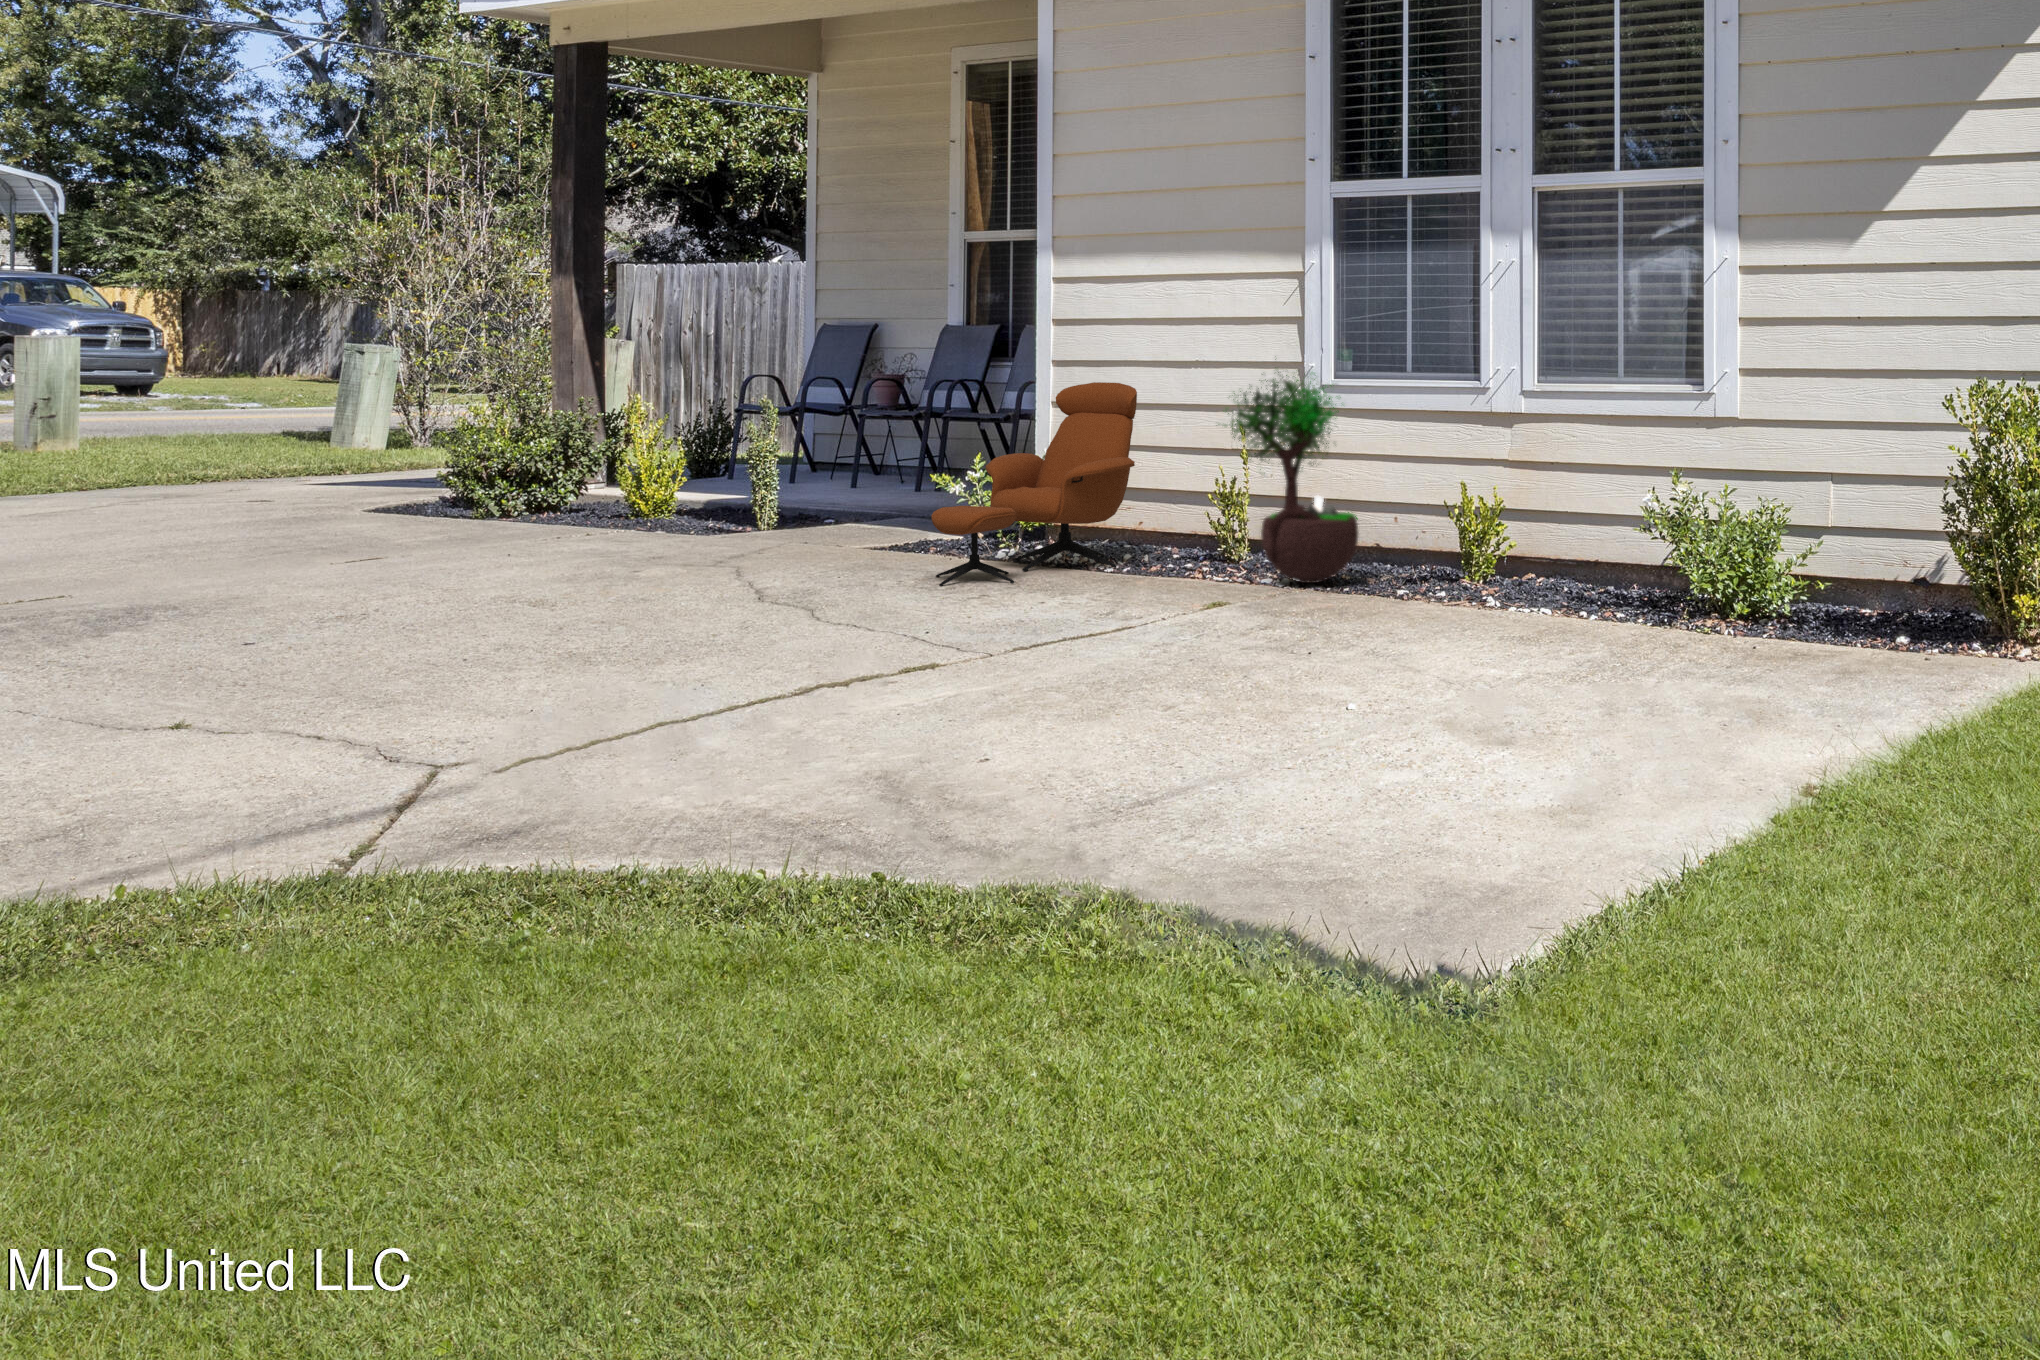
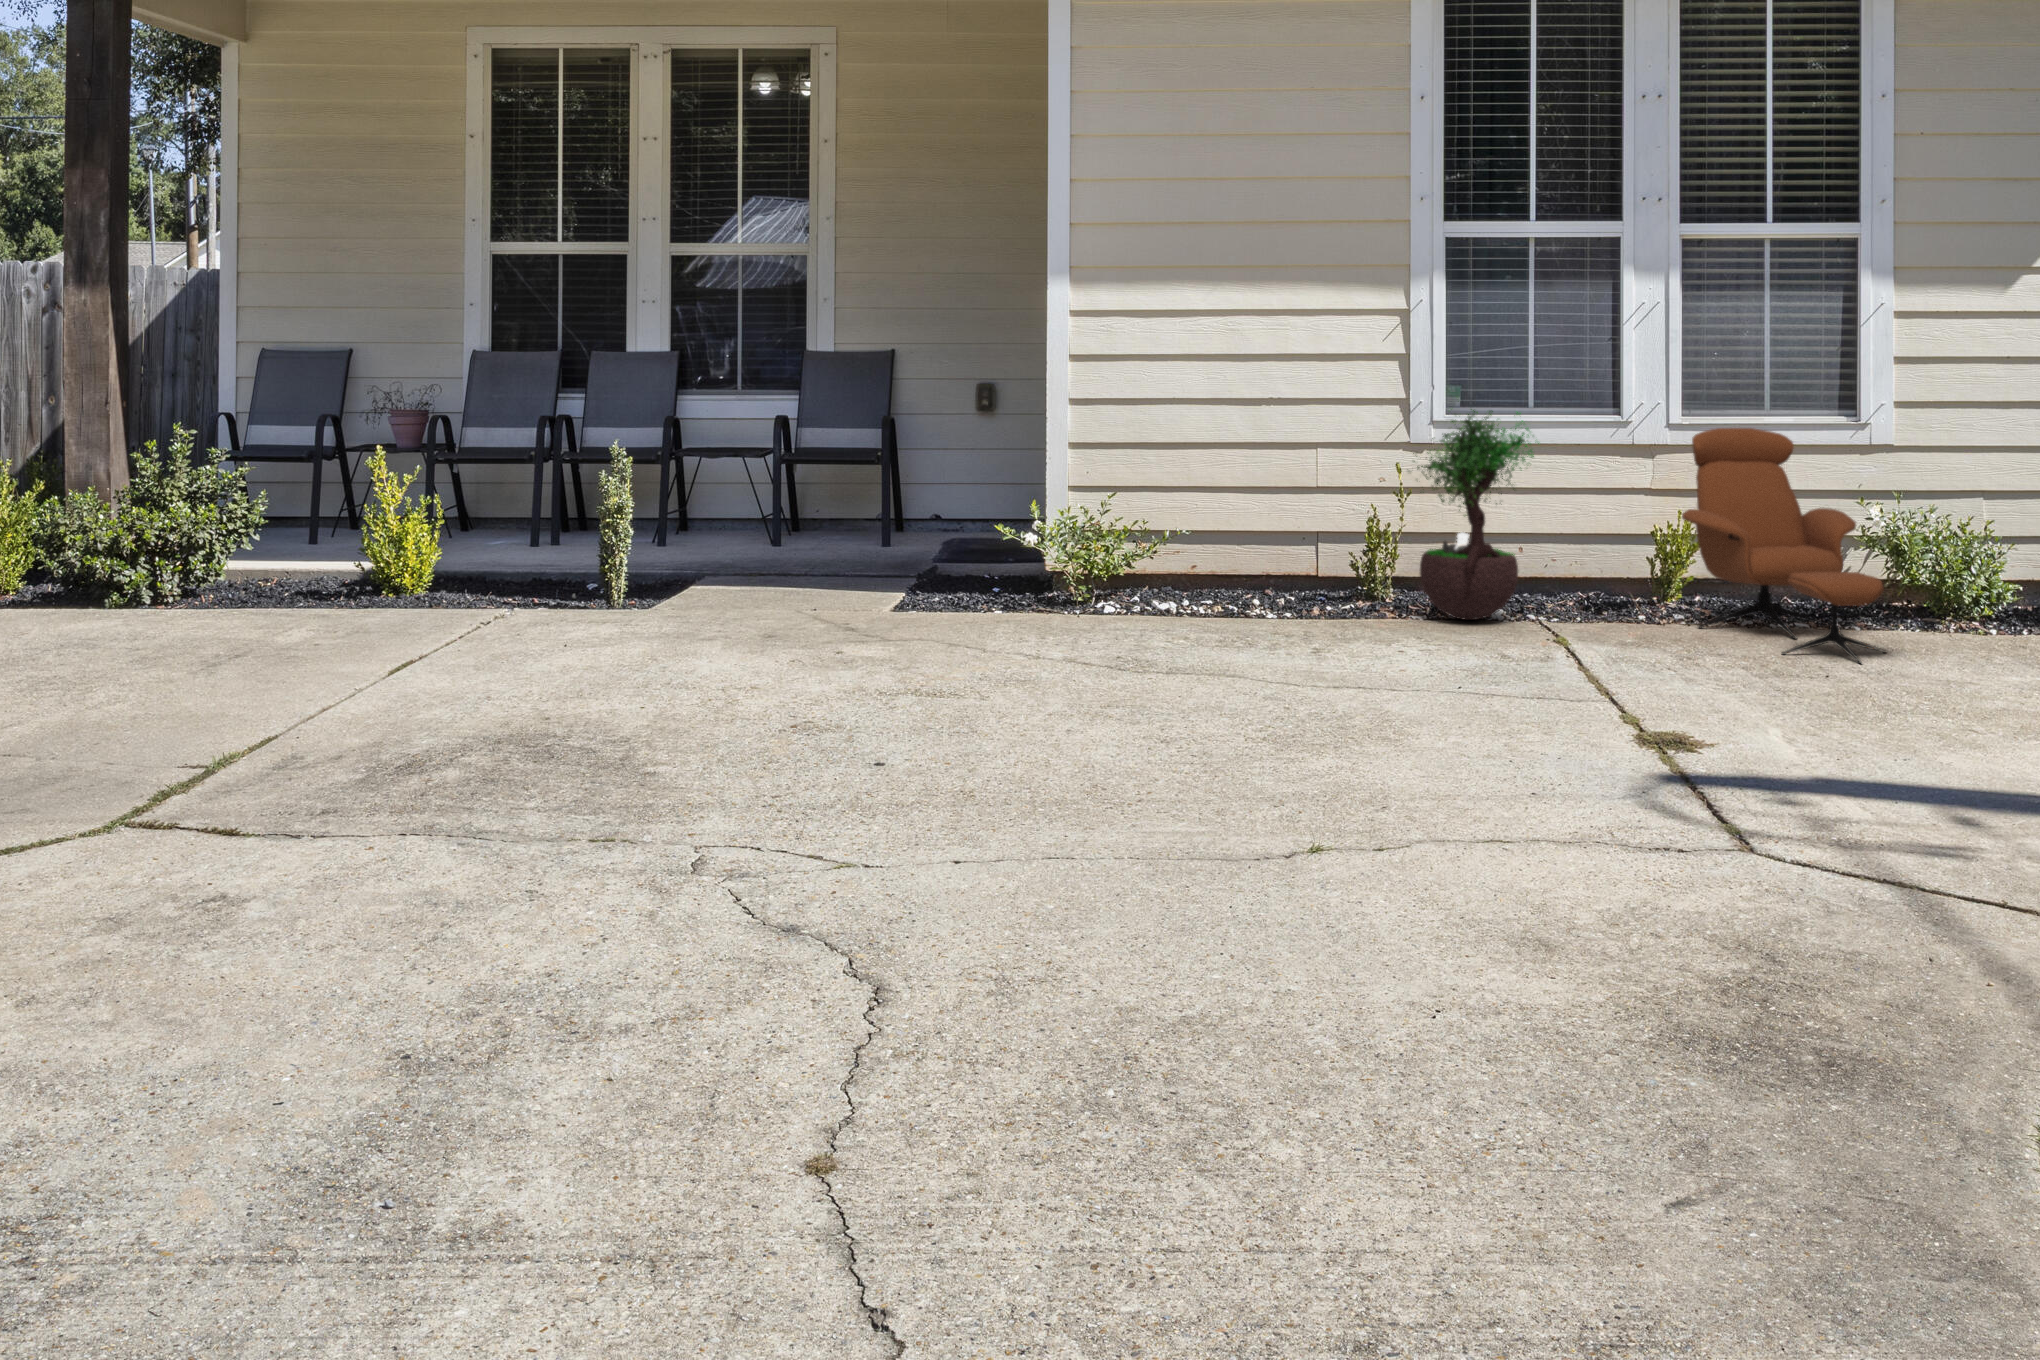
lounge chair: present [931,382,1137,586] -> present [1682,428,1886,664]

